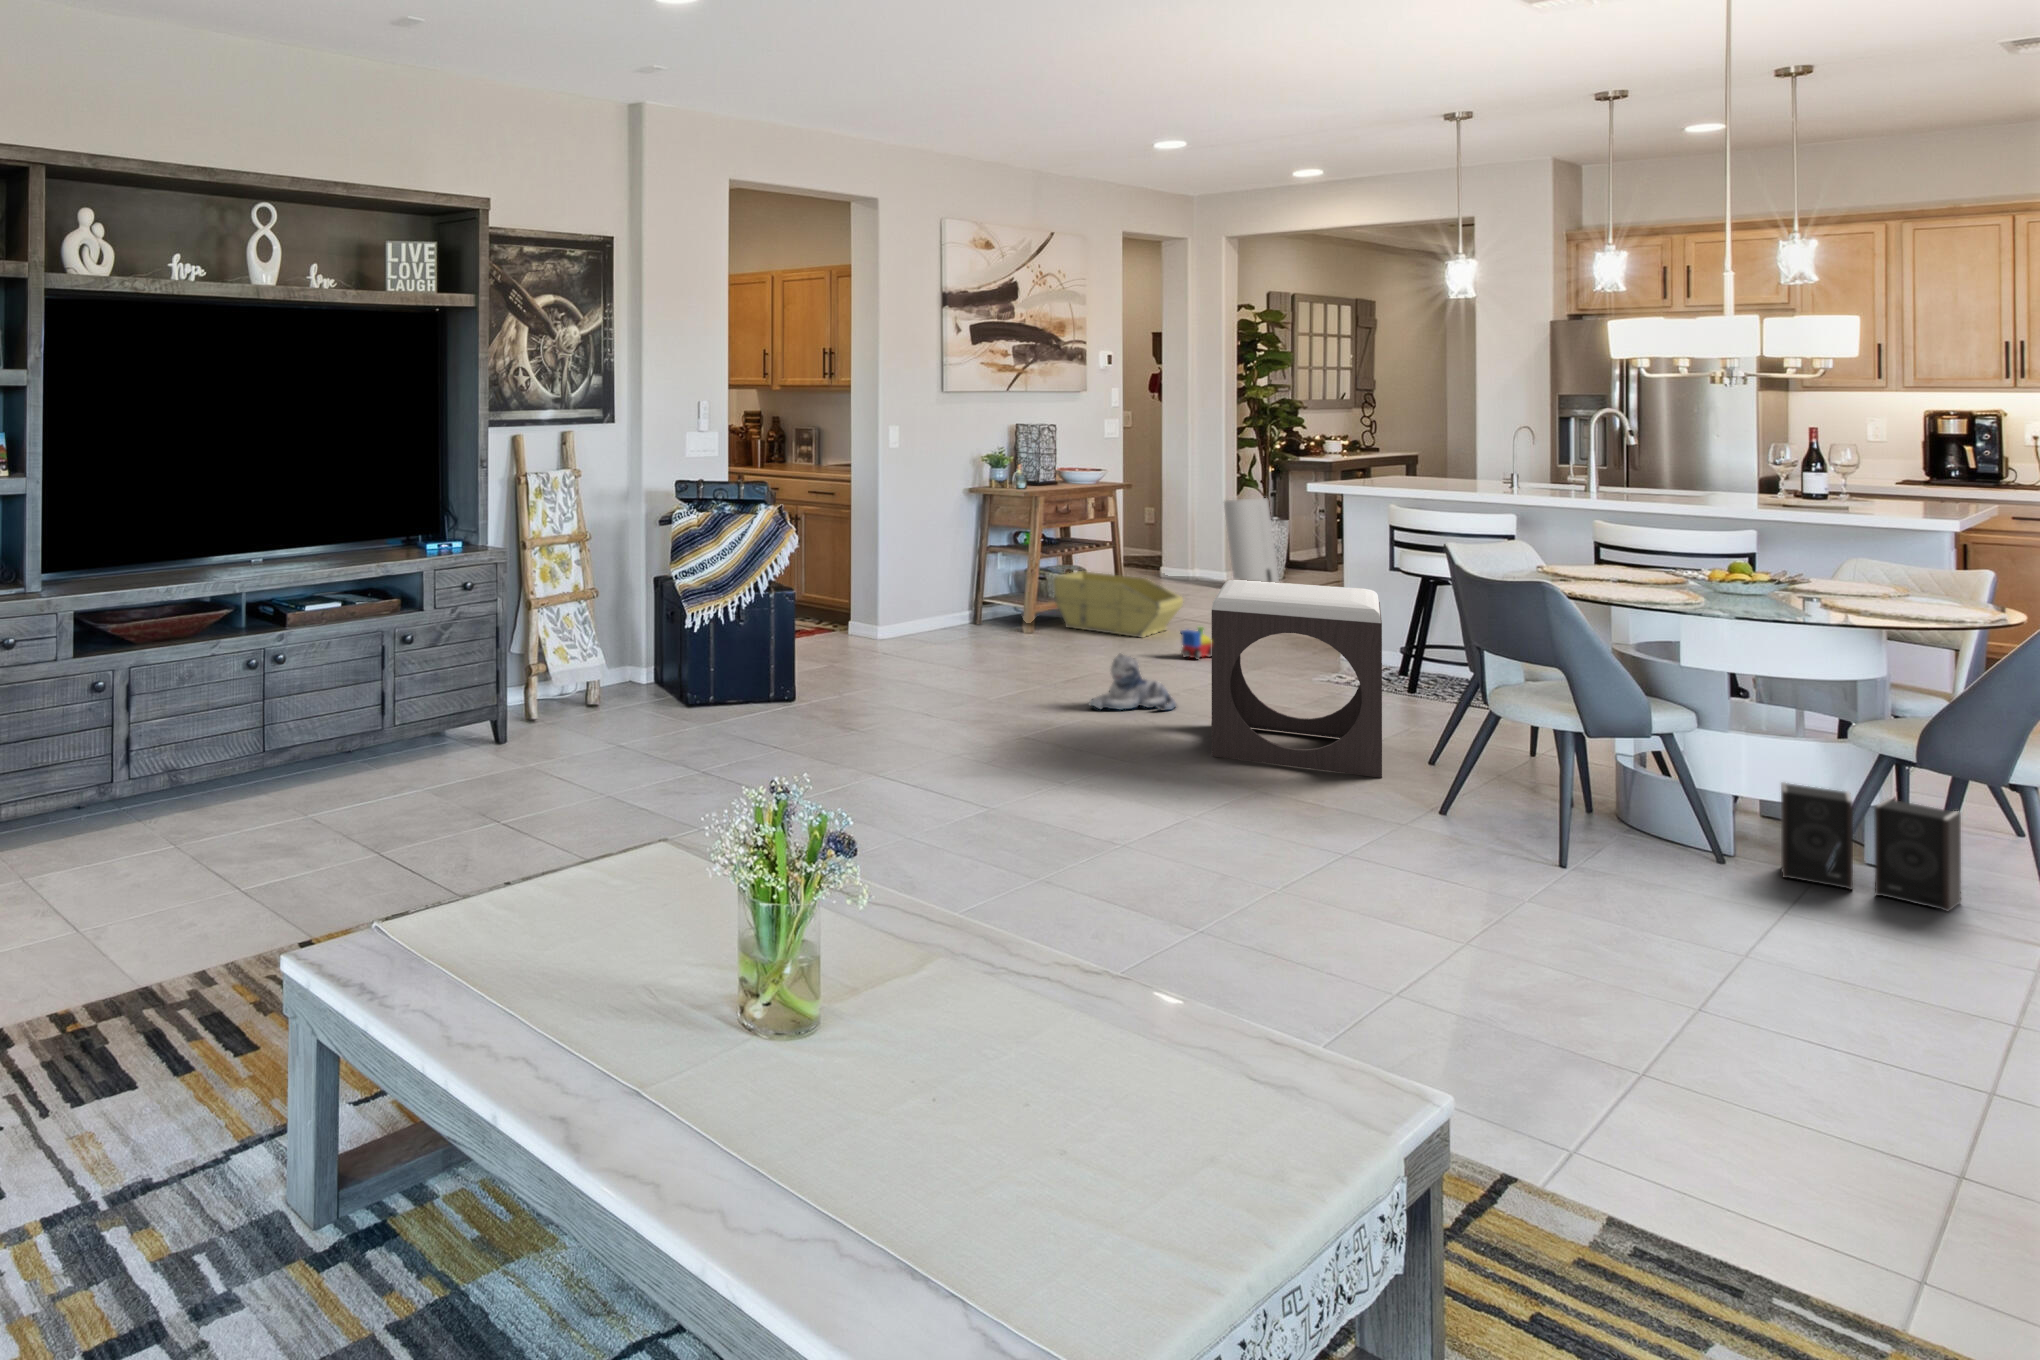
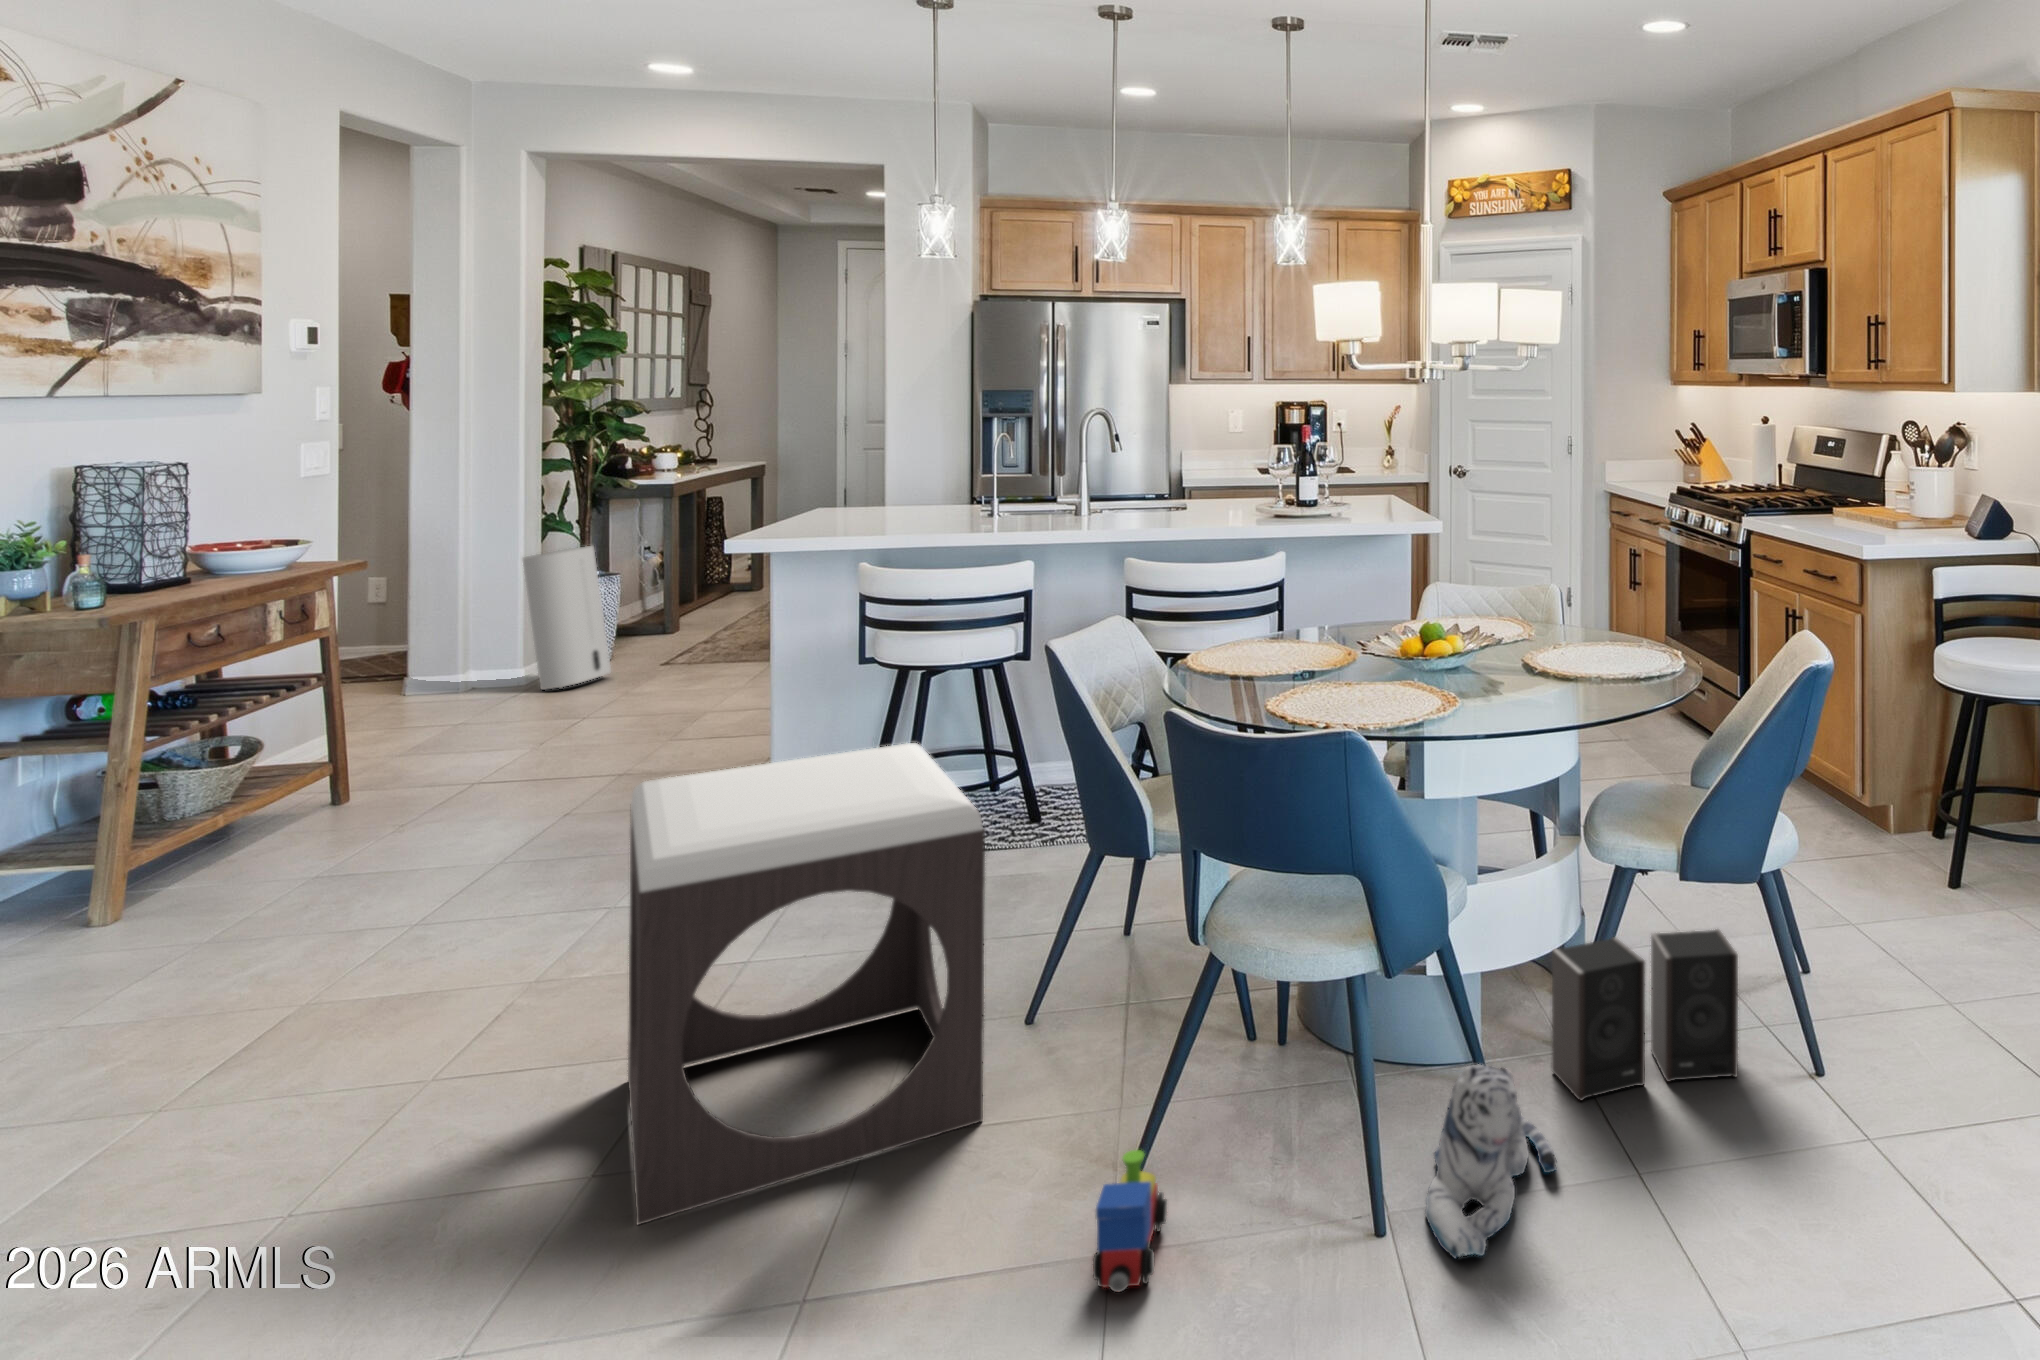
storage bin: present [1053,571,1183,637] -> none [173,731,475,869]
toy train: present [1181,627,1211,659] -> present [1093,1150,1167,1292]
plush toy: present [1089,654,1176,710] -> present [1426,1064,1556,1258]

